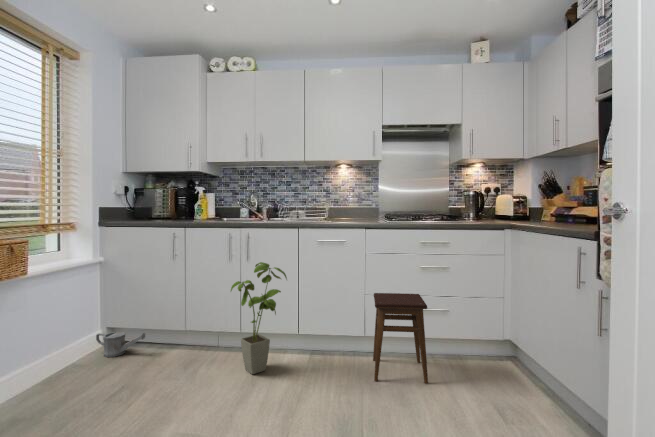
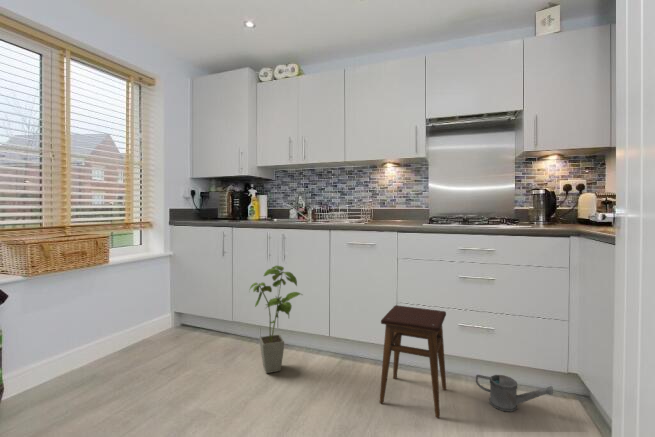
watering can: present [96,332,145,357] -> present [476,375,553,412]

